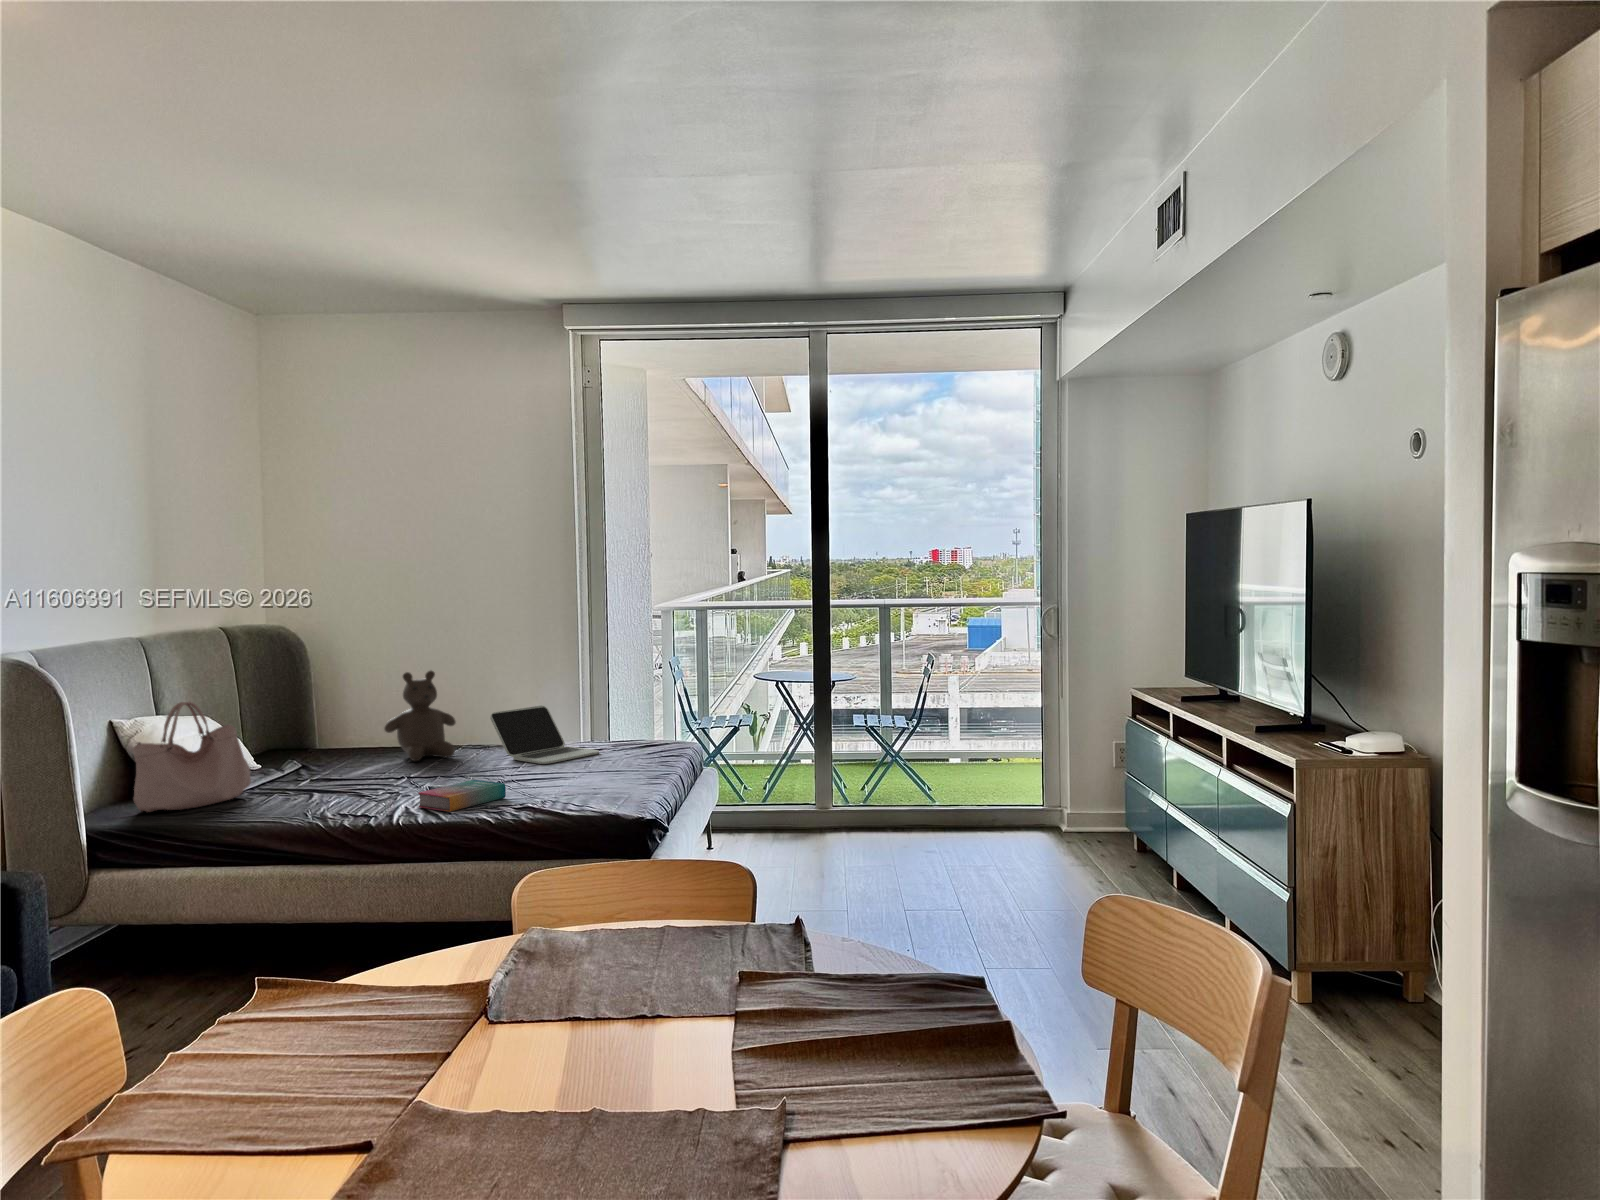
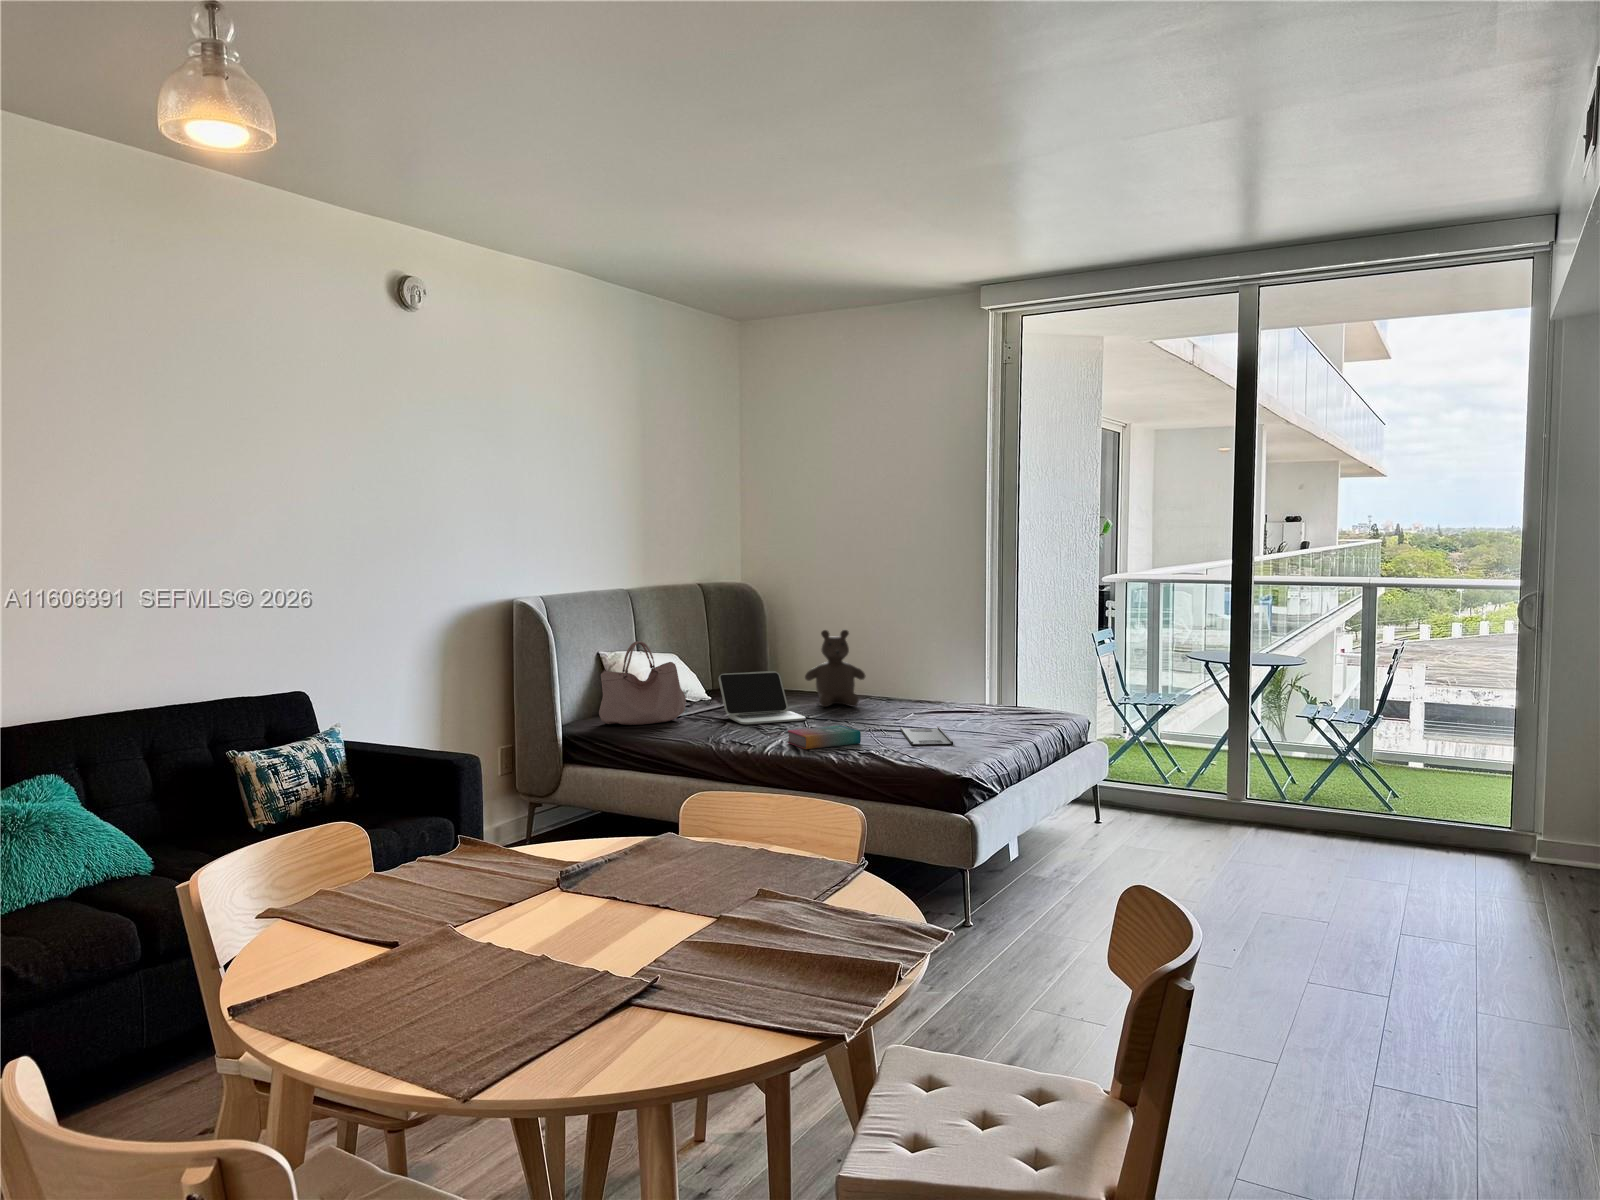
laptop: present [490,706,599,764] -> present [718,671,806,724]
tray: none [532,769,607,793] -> present [900,727,953,745]

